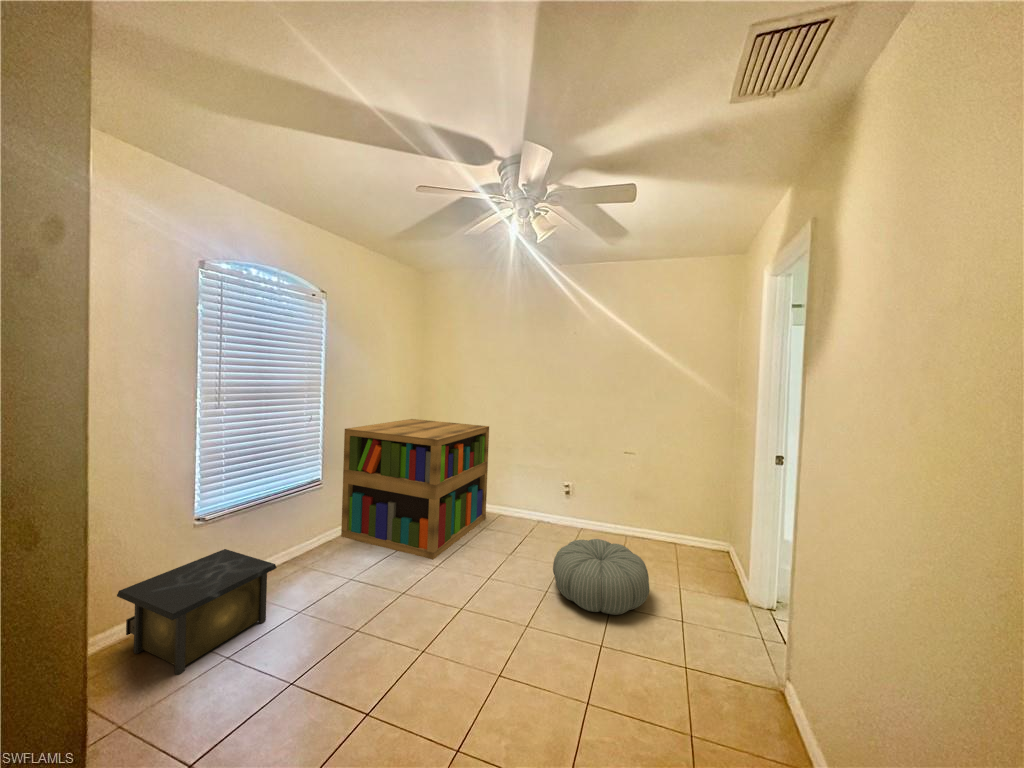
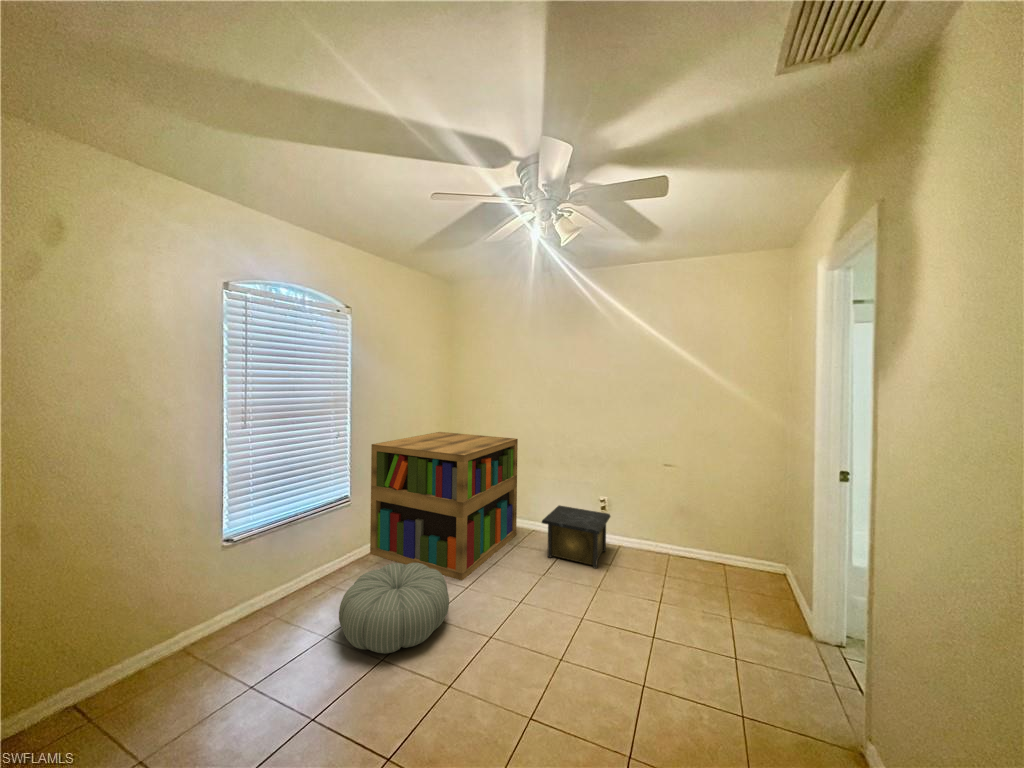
pouf: present [553,539,649,615] -> present [339,563,449,654]
nightstand: present [117,549,277,675] -> present [542,505,610,569]

